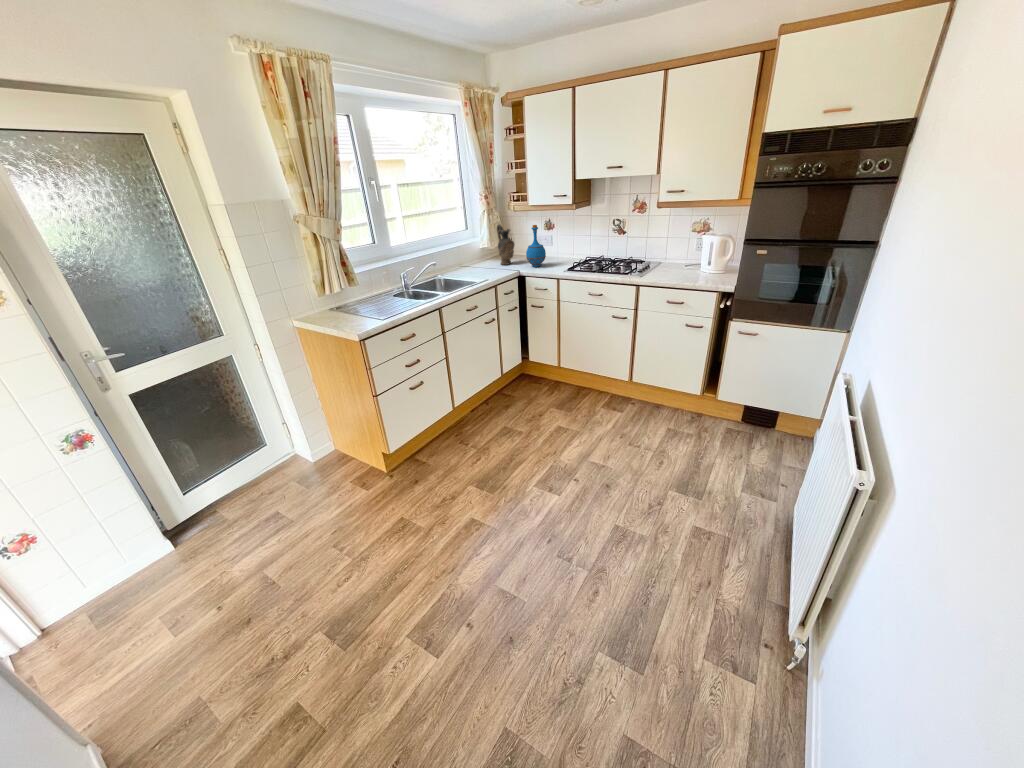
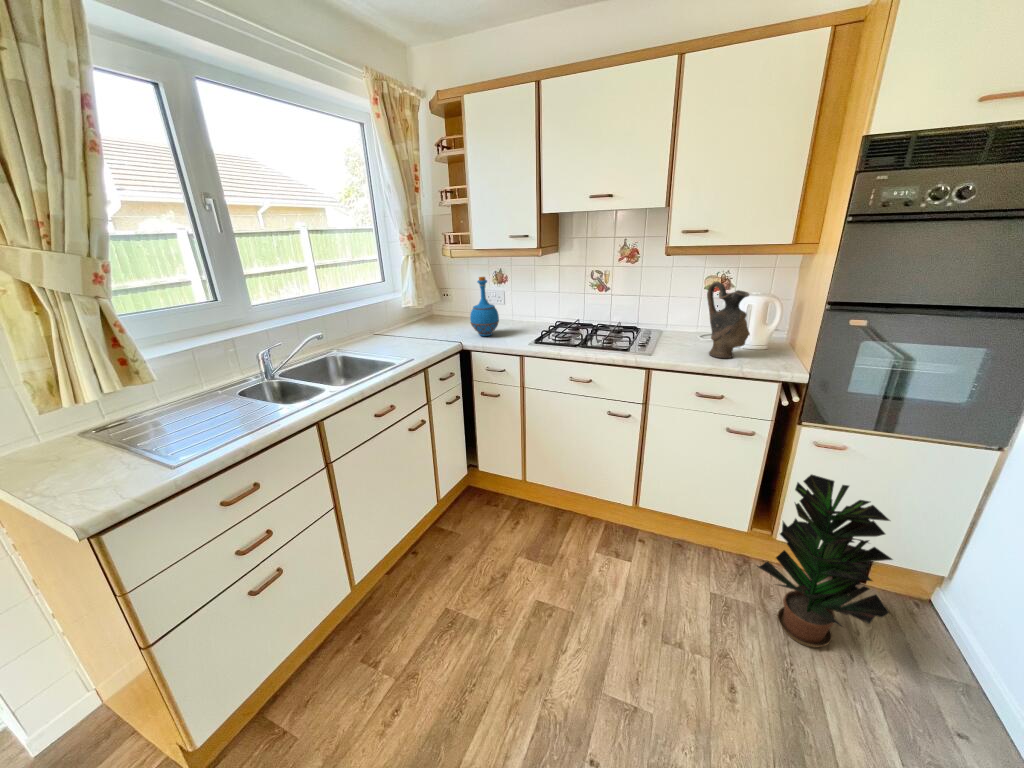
ceramic pitcher: present [497,224,514,265] -> present [707,282,750,358]
potted plant: none [690,348,764,453] -> present [757,475,892,648]

